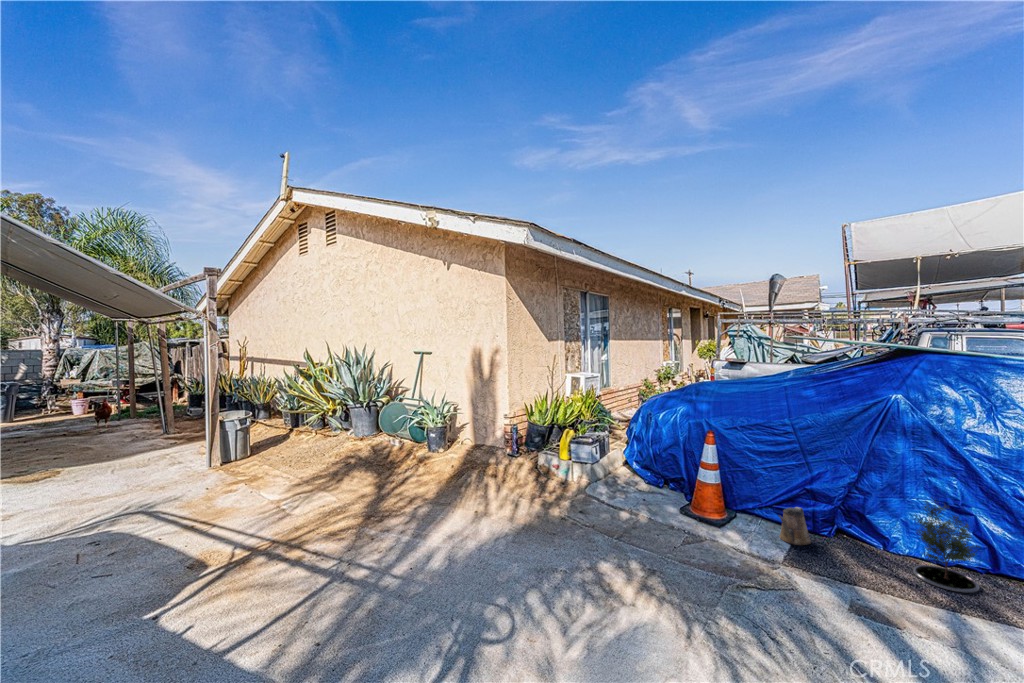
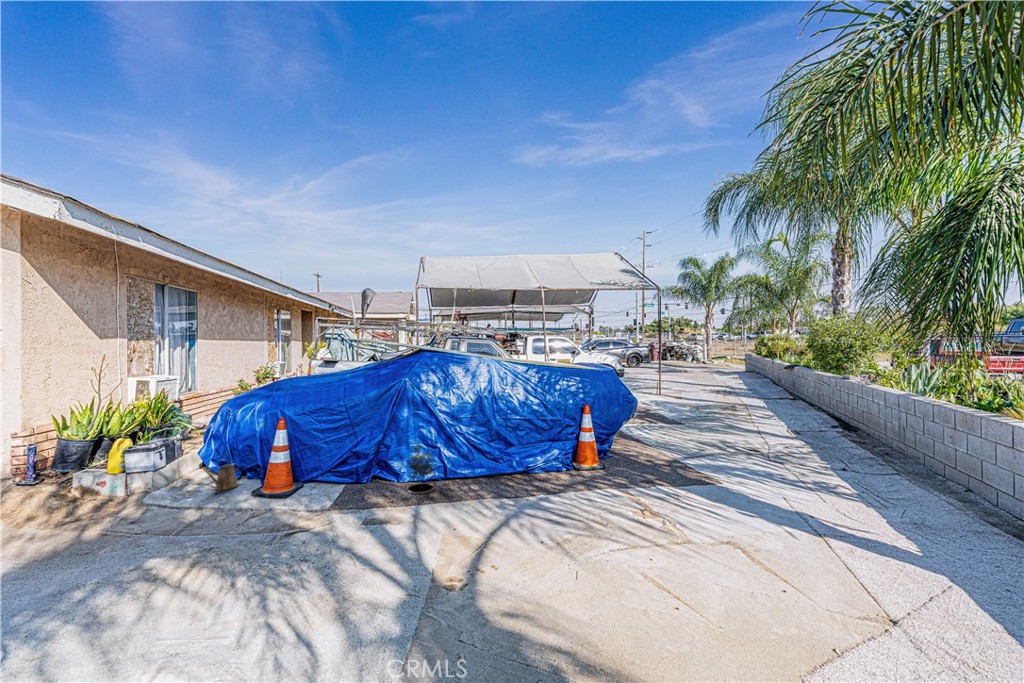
watering can: present [778,507,811,545] -> present [204,464,238,490]

